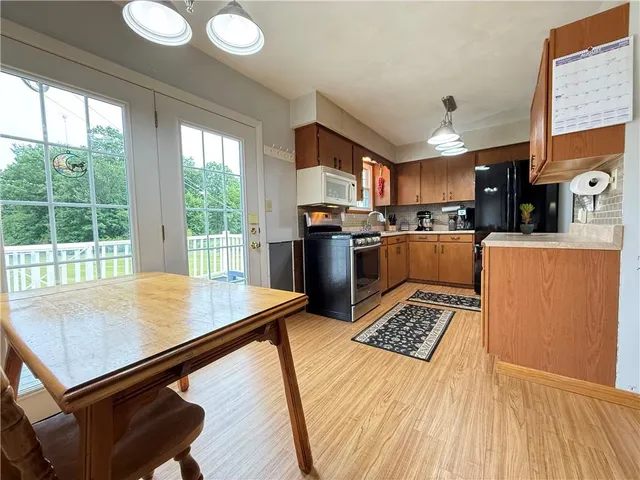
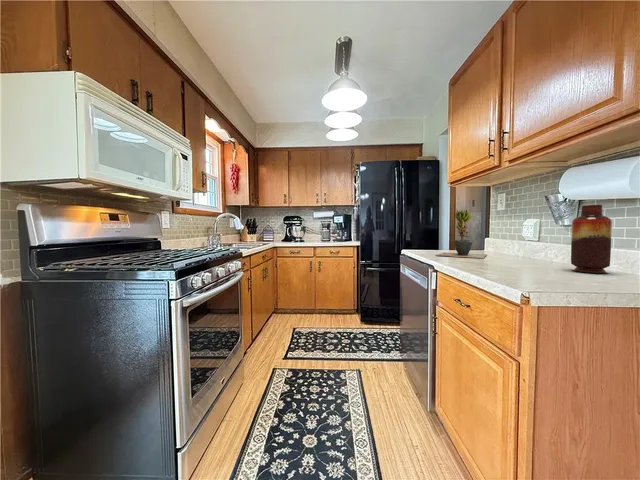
vase: none [560,200,583,239] -> present [571,205,612,273]

